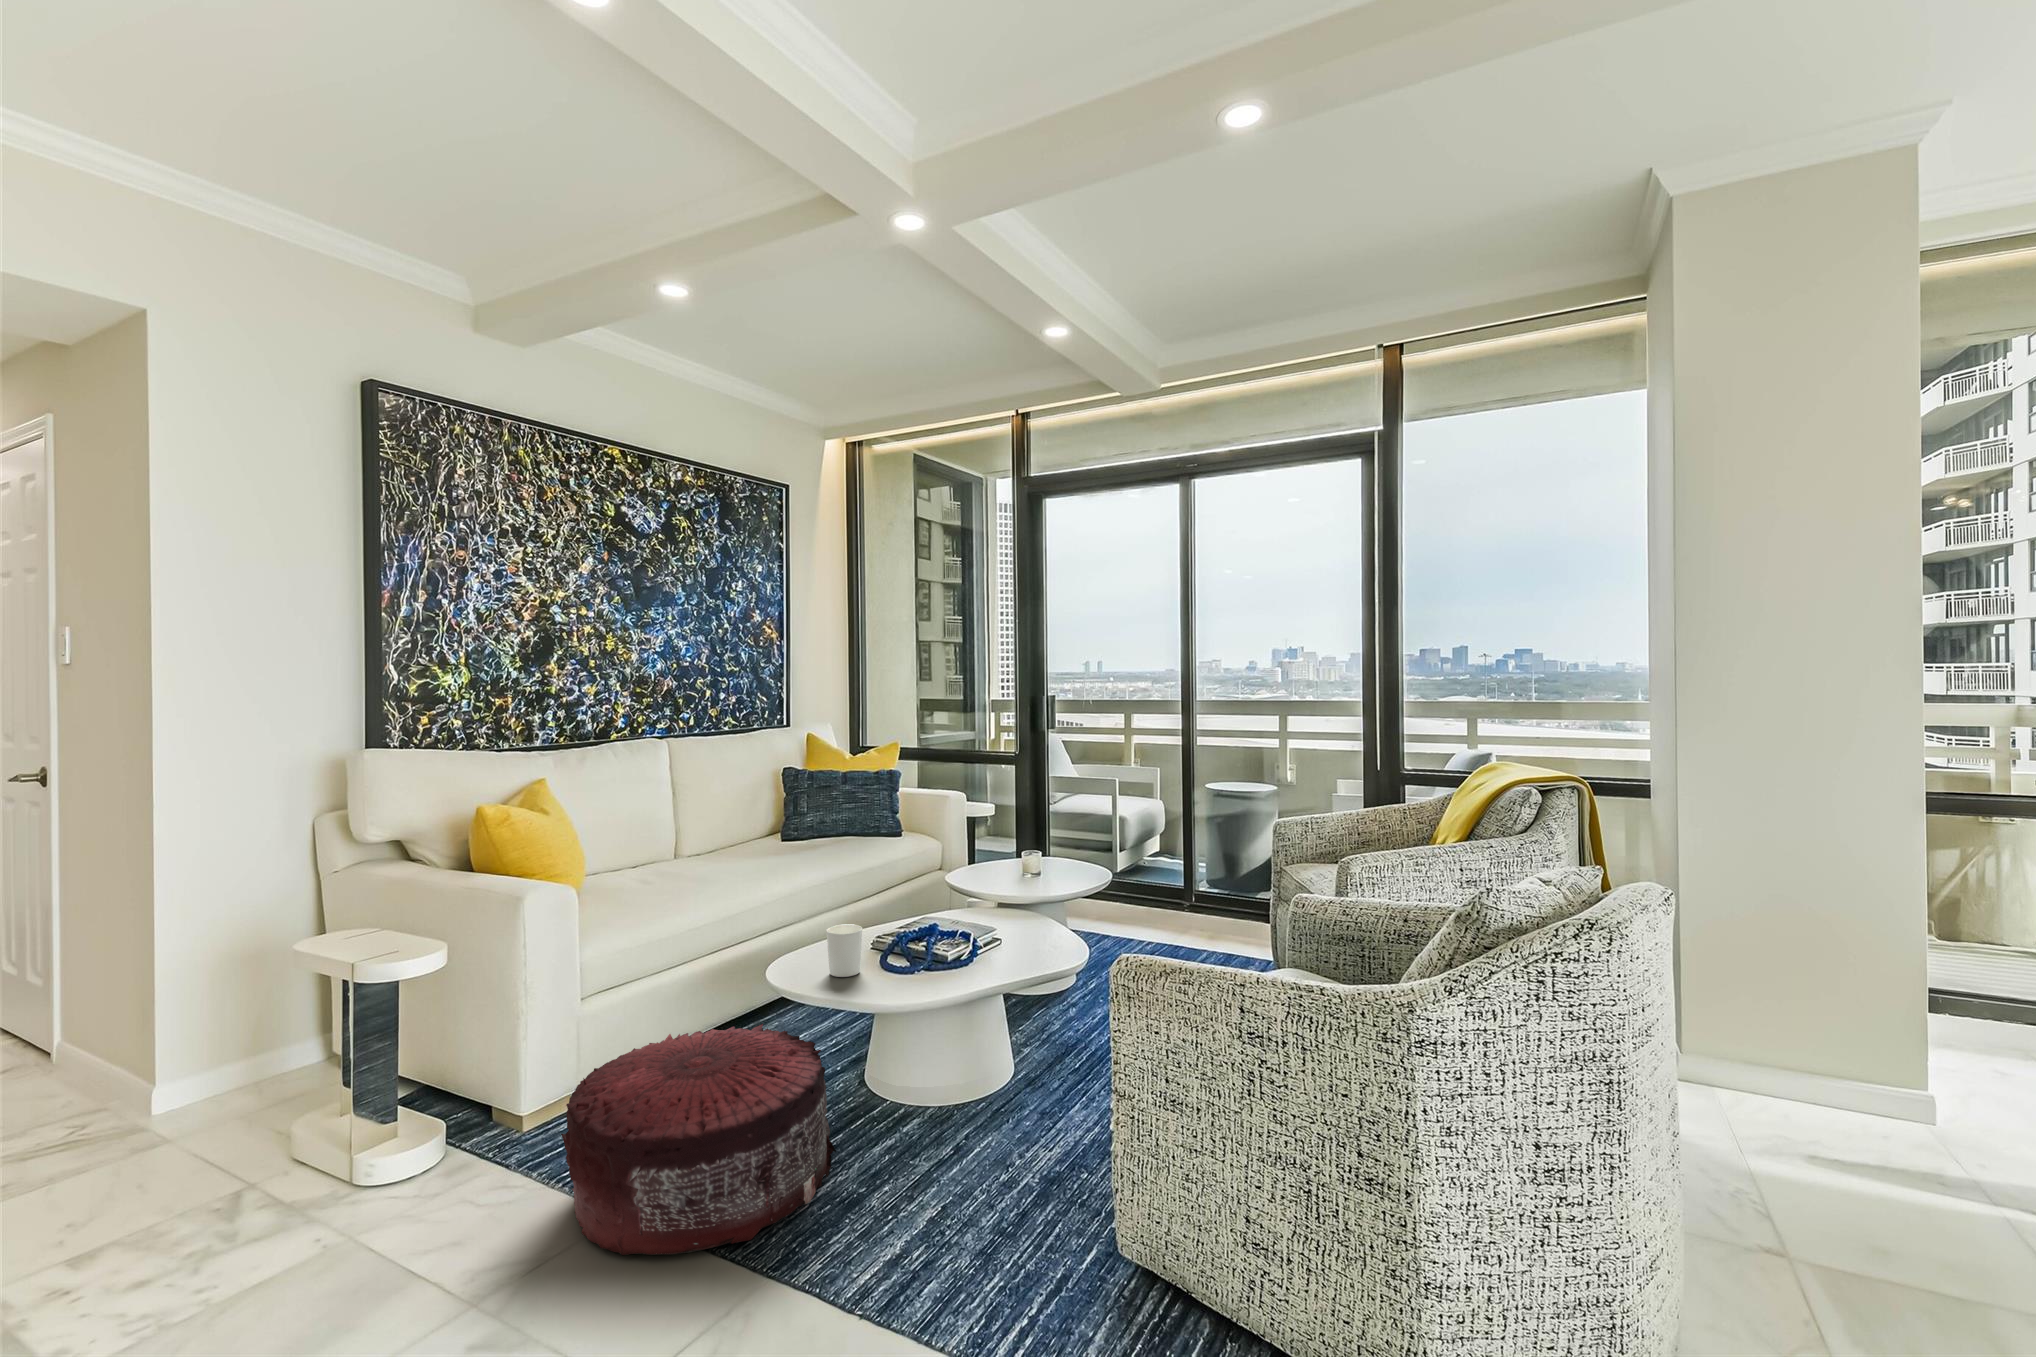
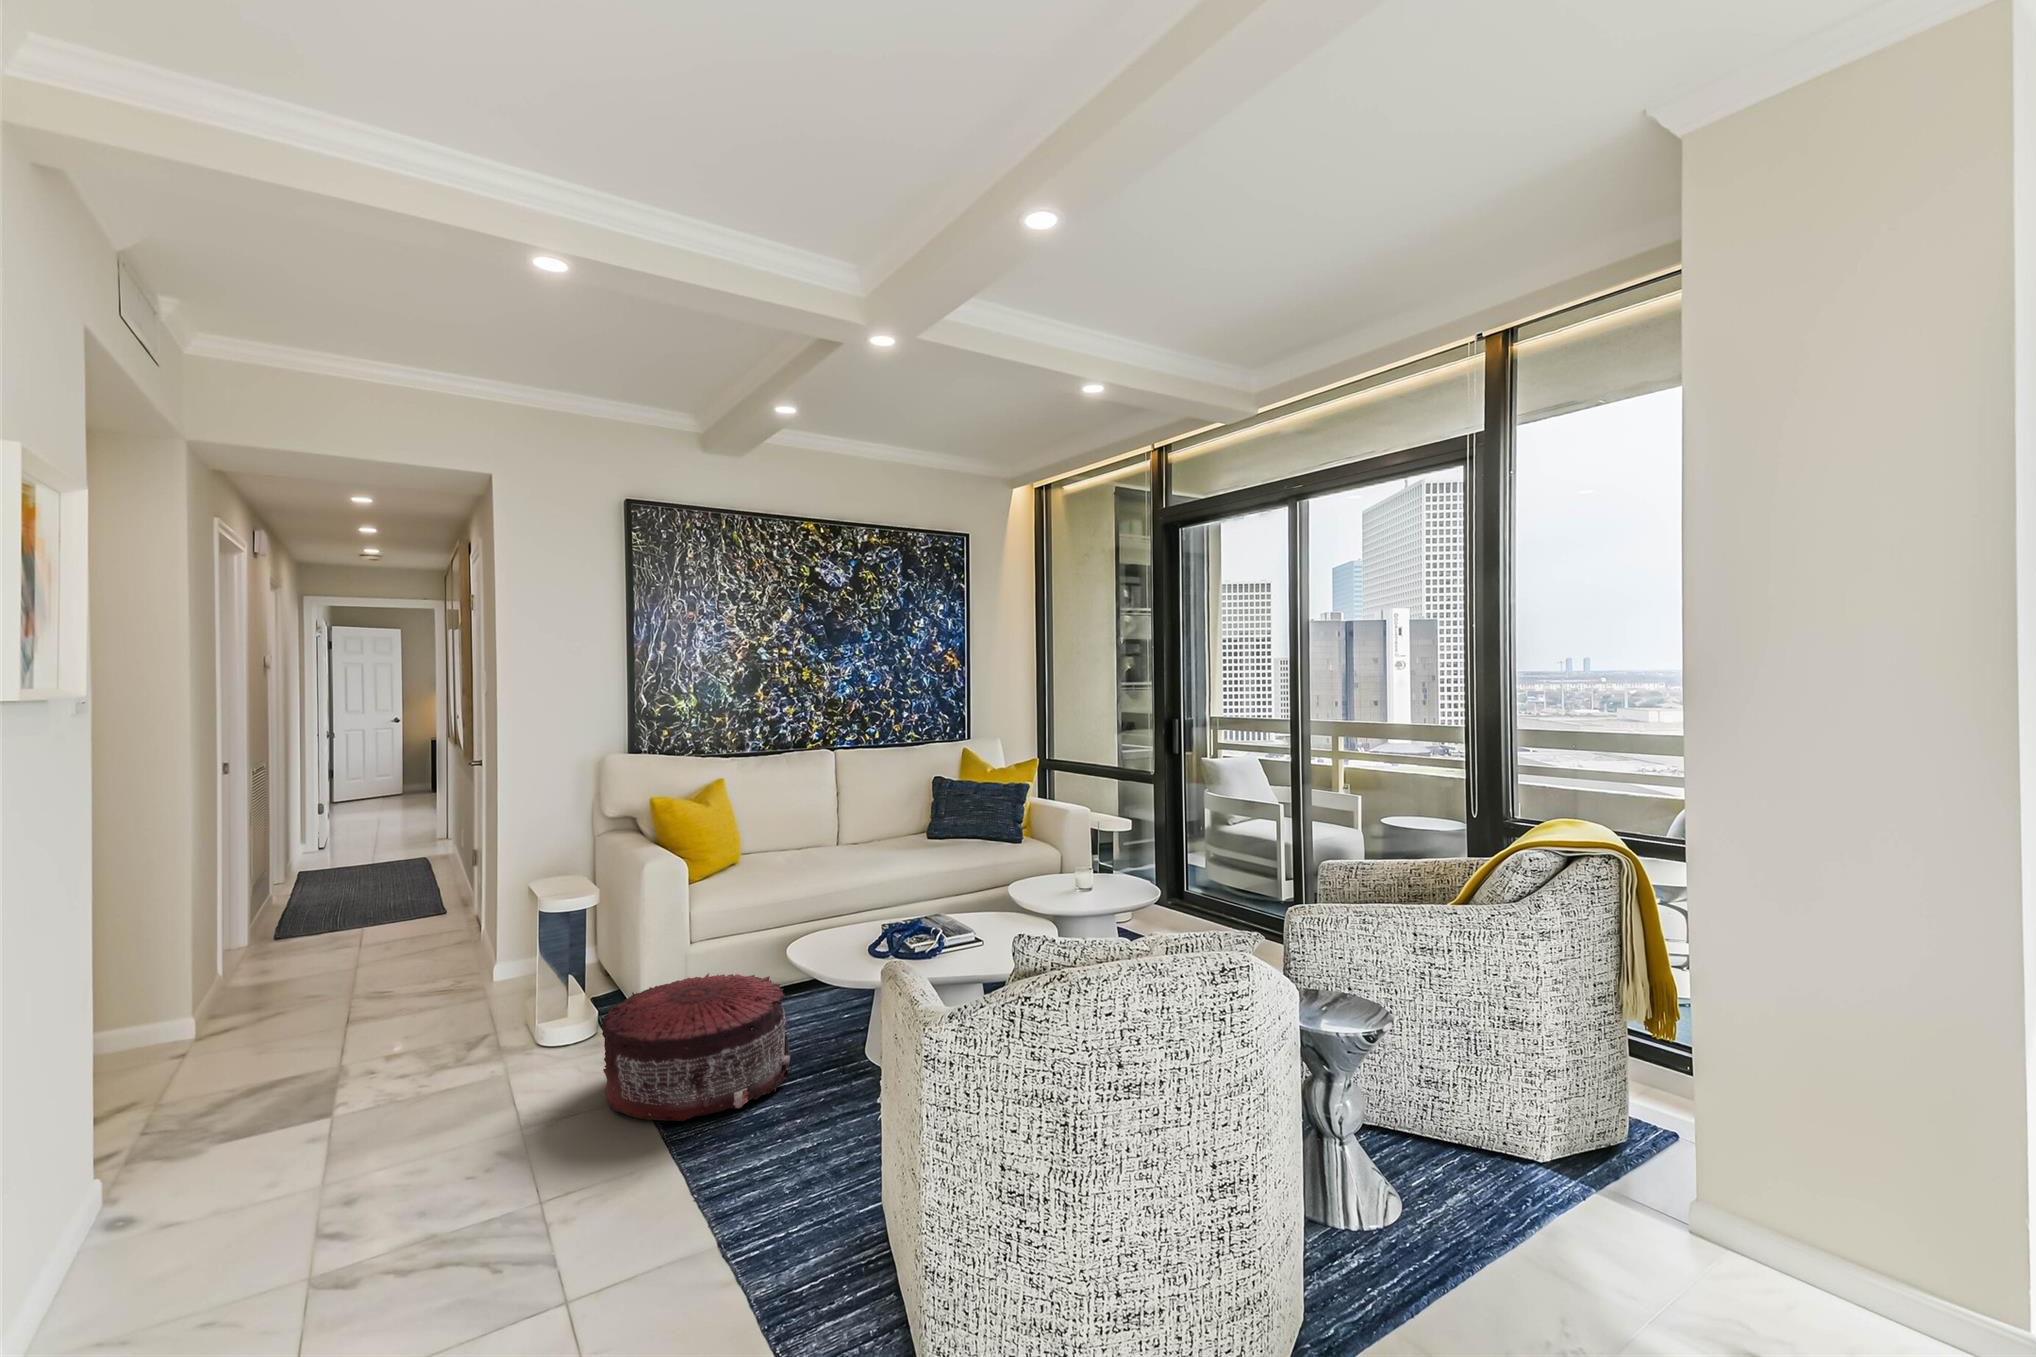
candle holder: present [826,924,862,977] -> none [822,910,850,950]

